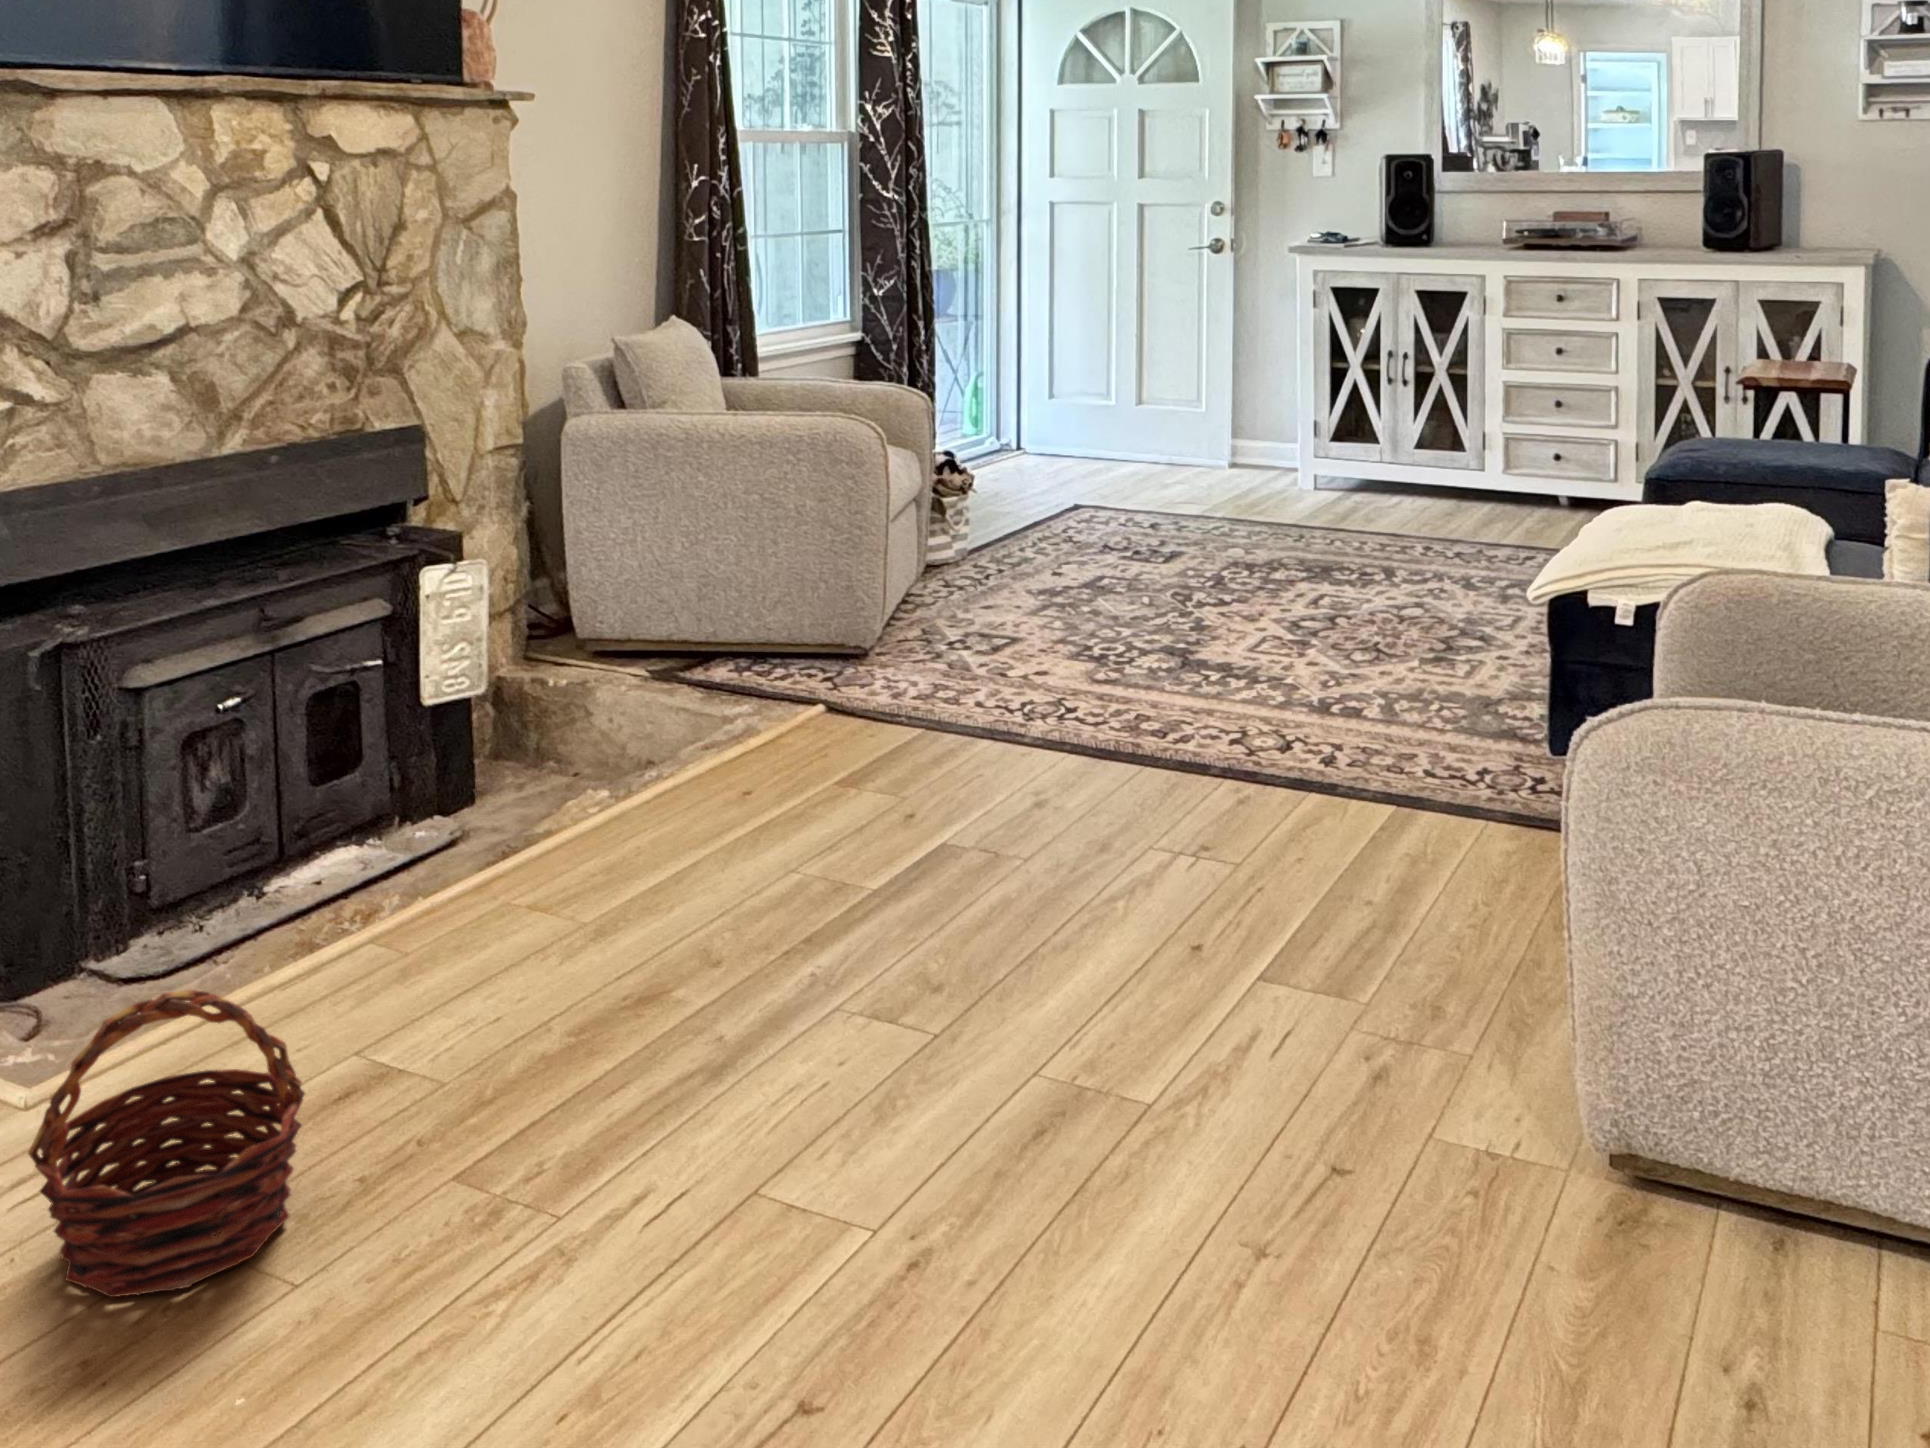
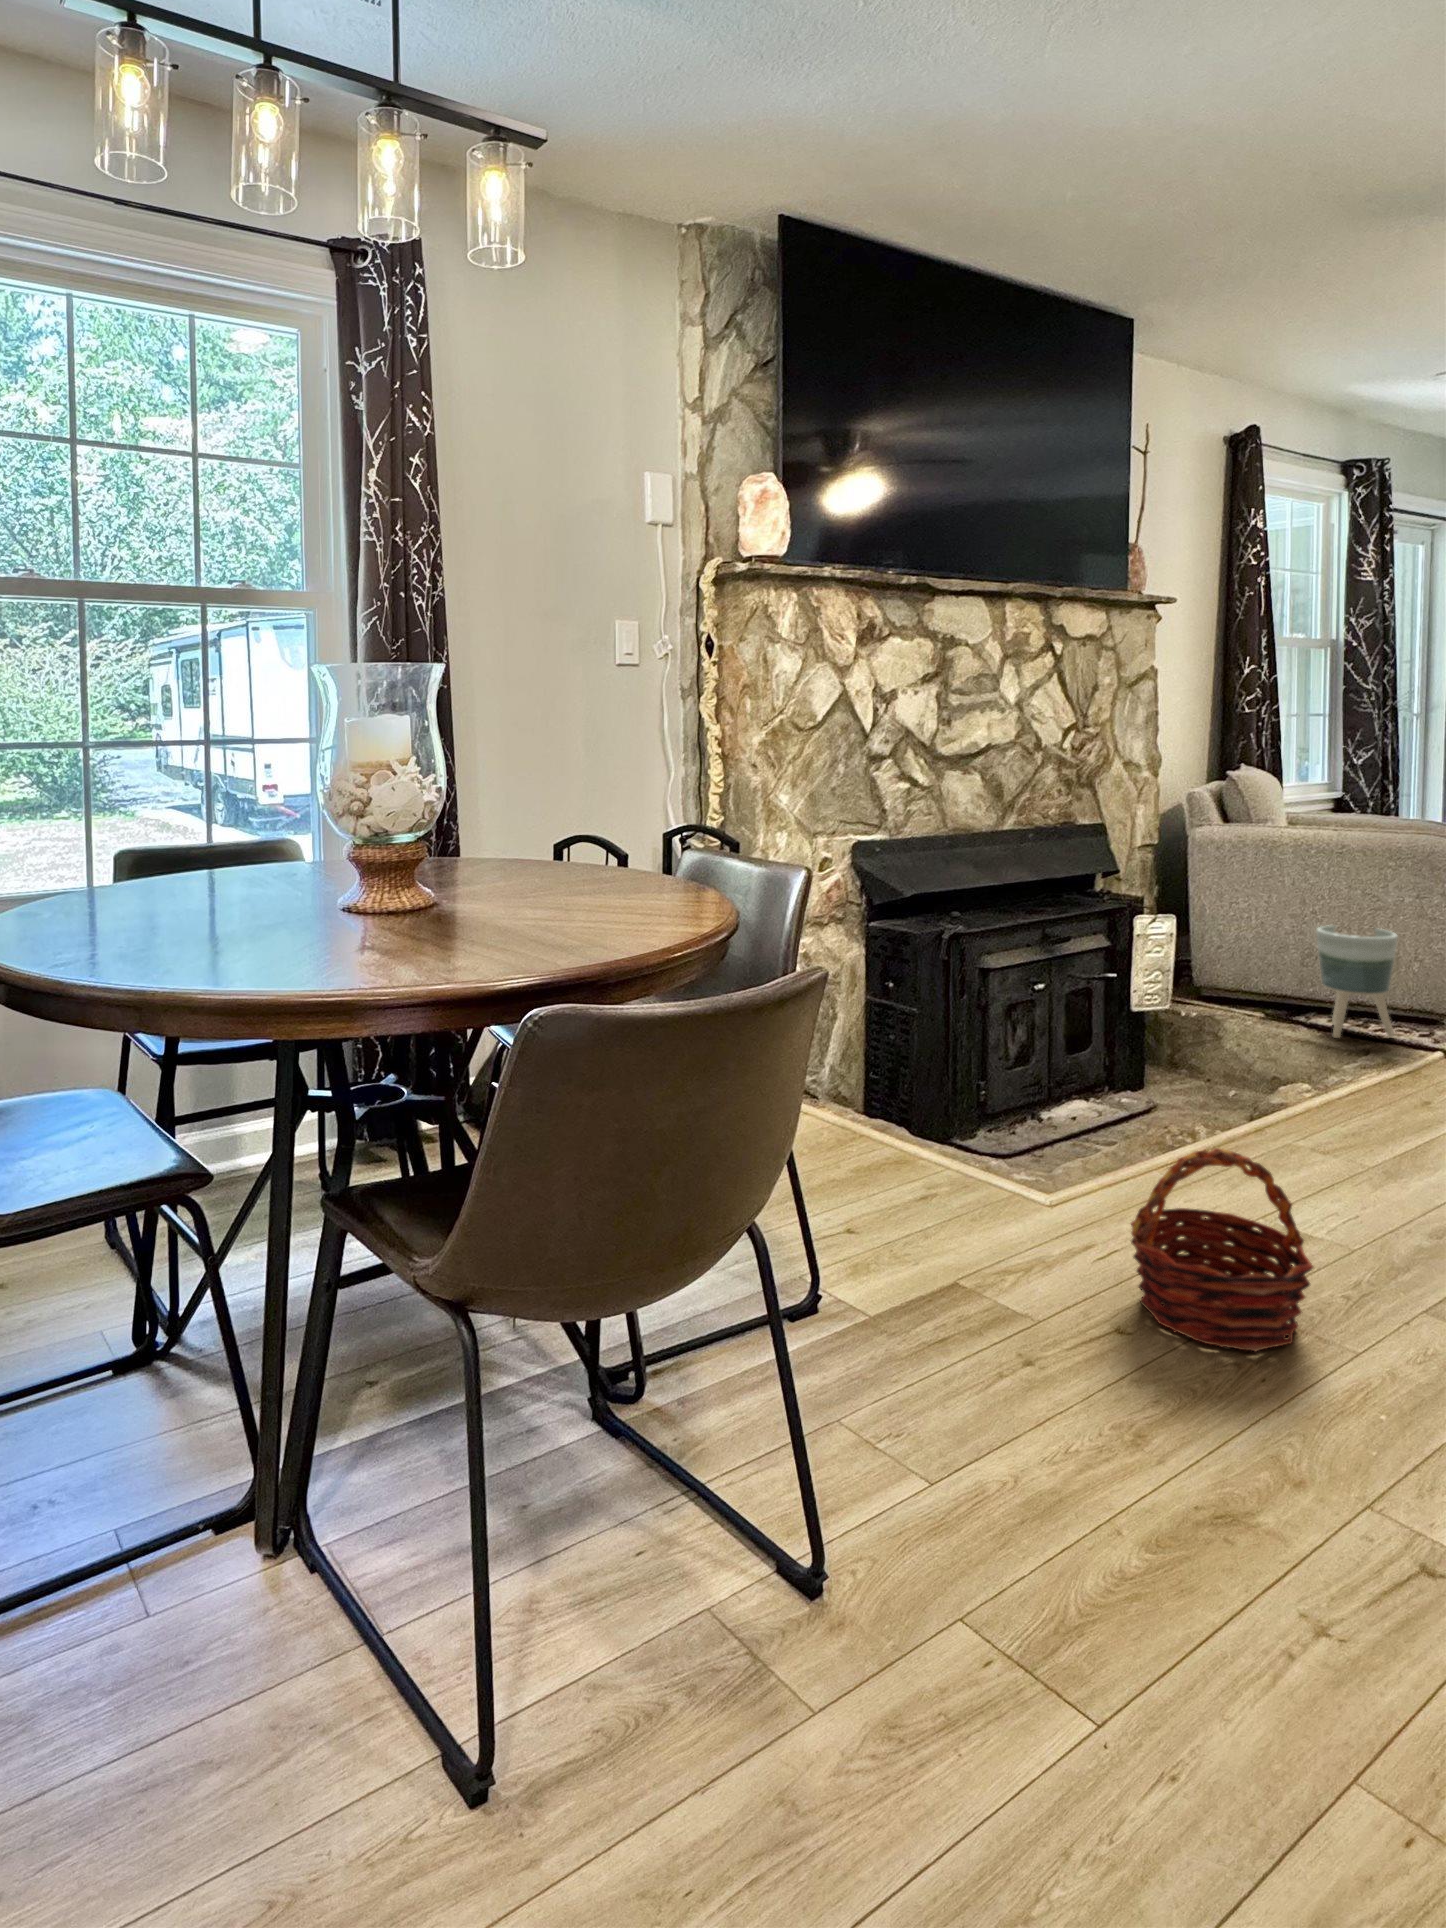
planter: none [704,539,798,695] -> present [1316,925,1398,1038]

